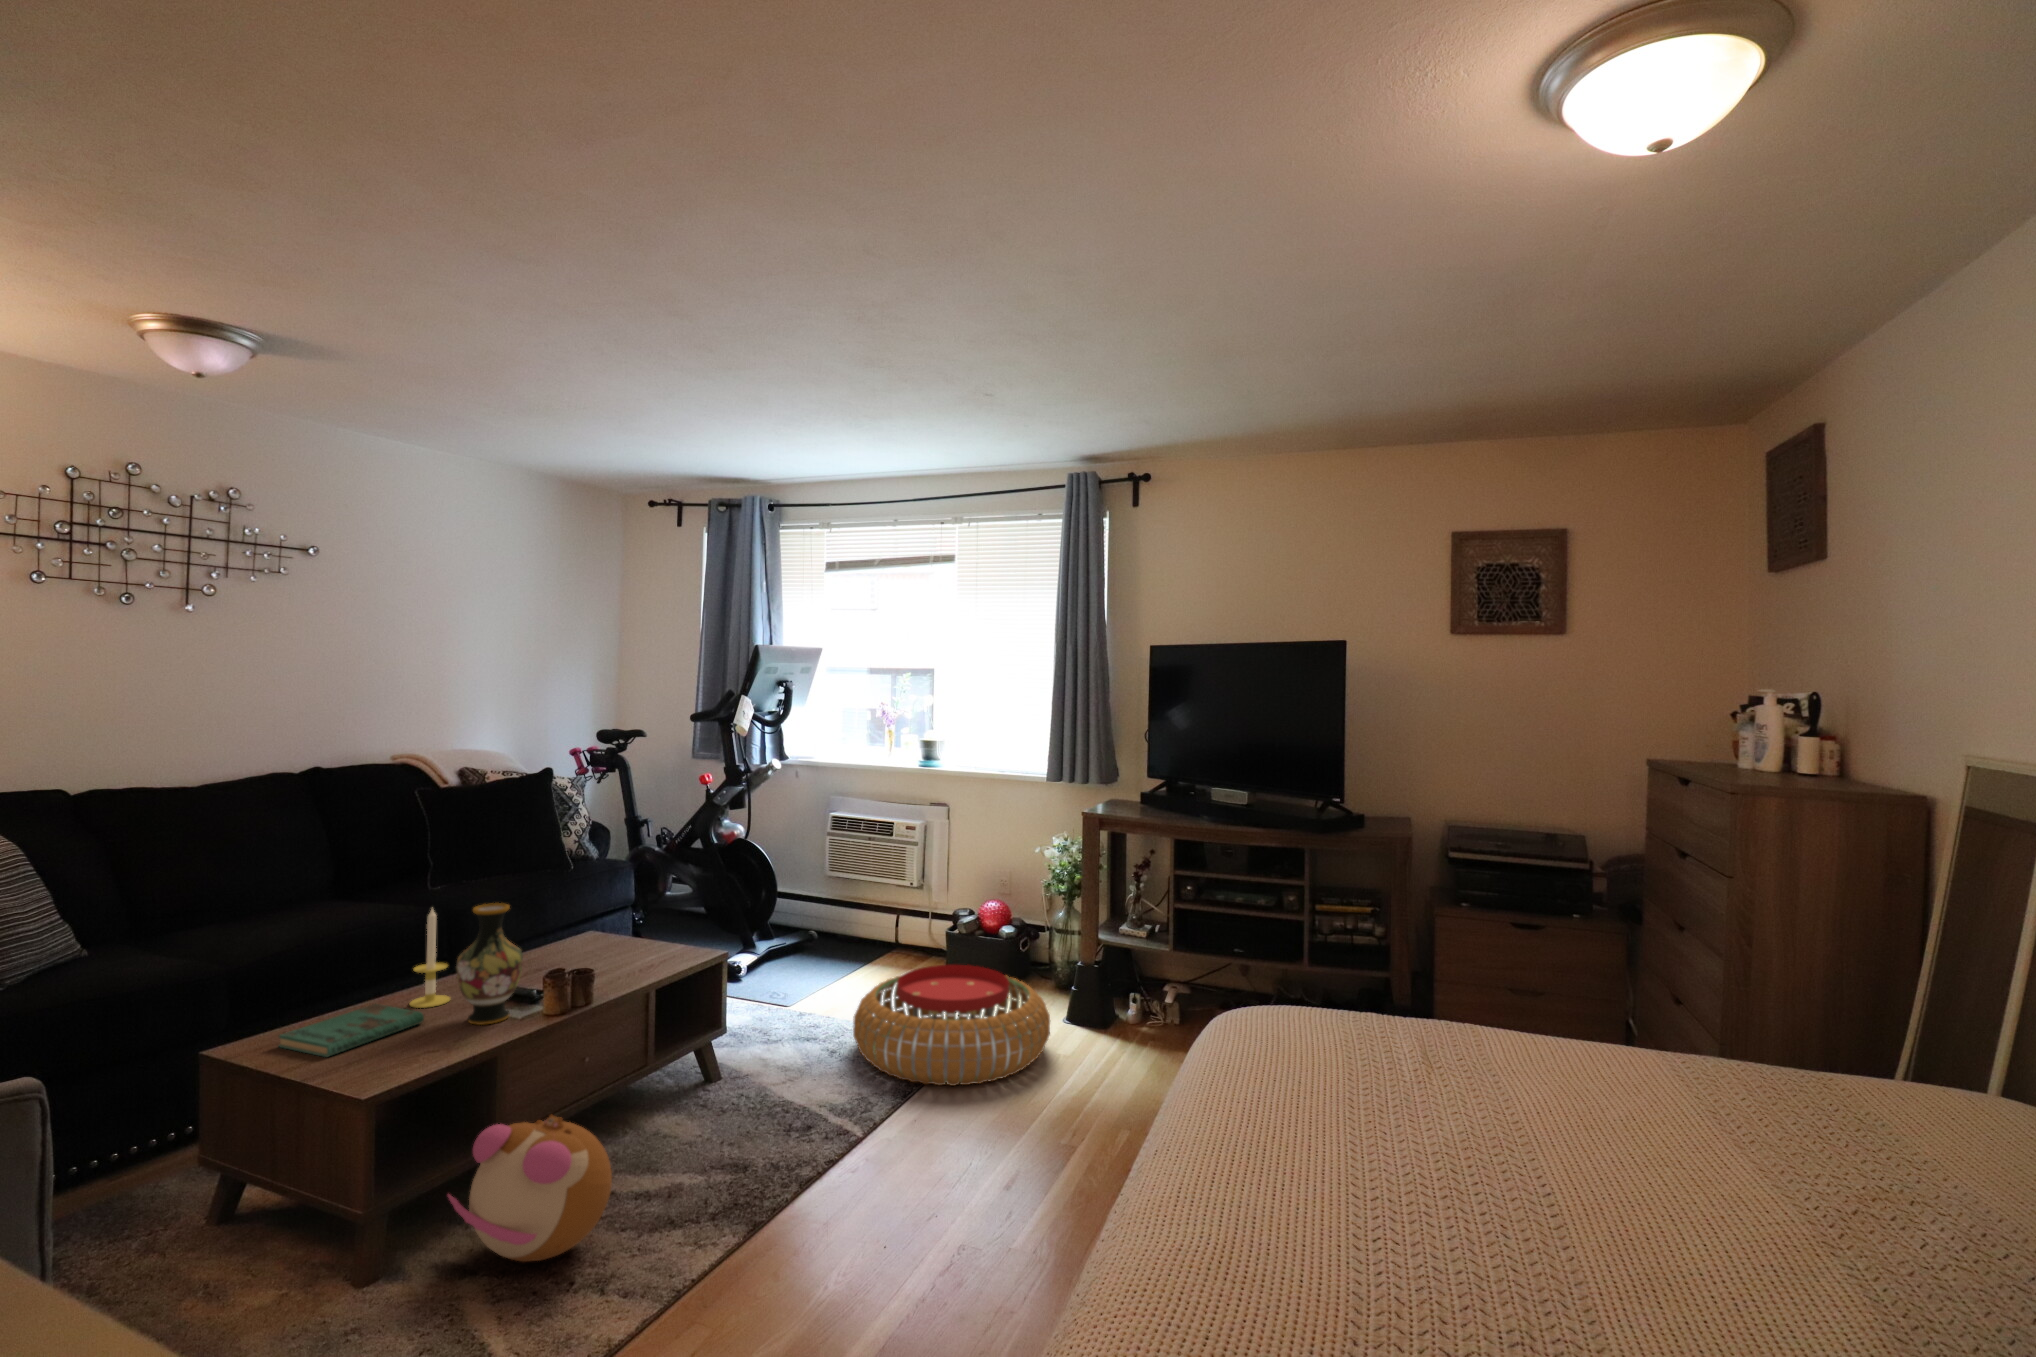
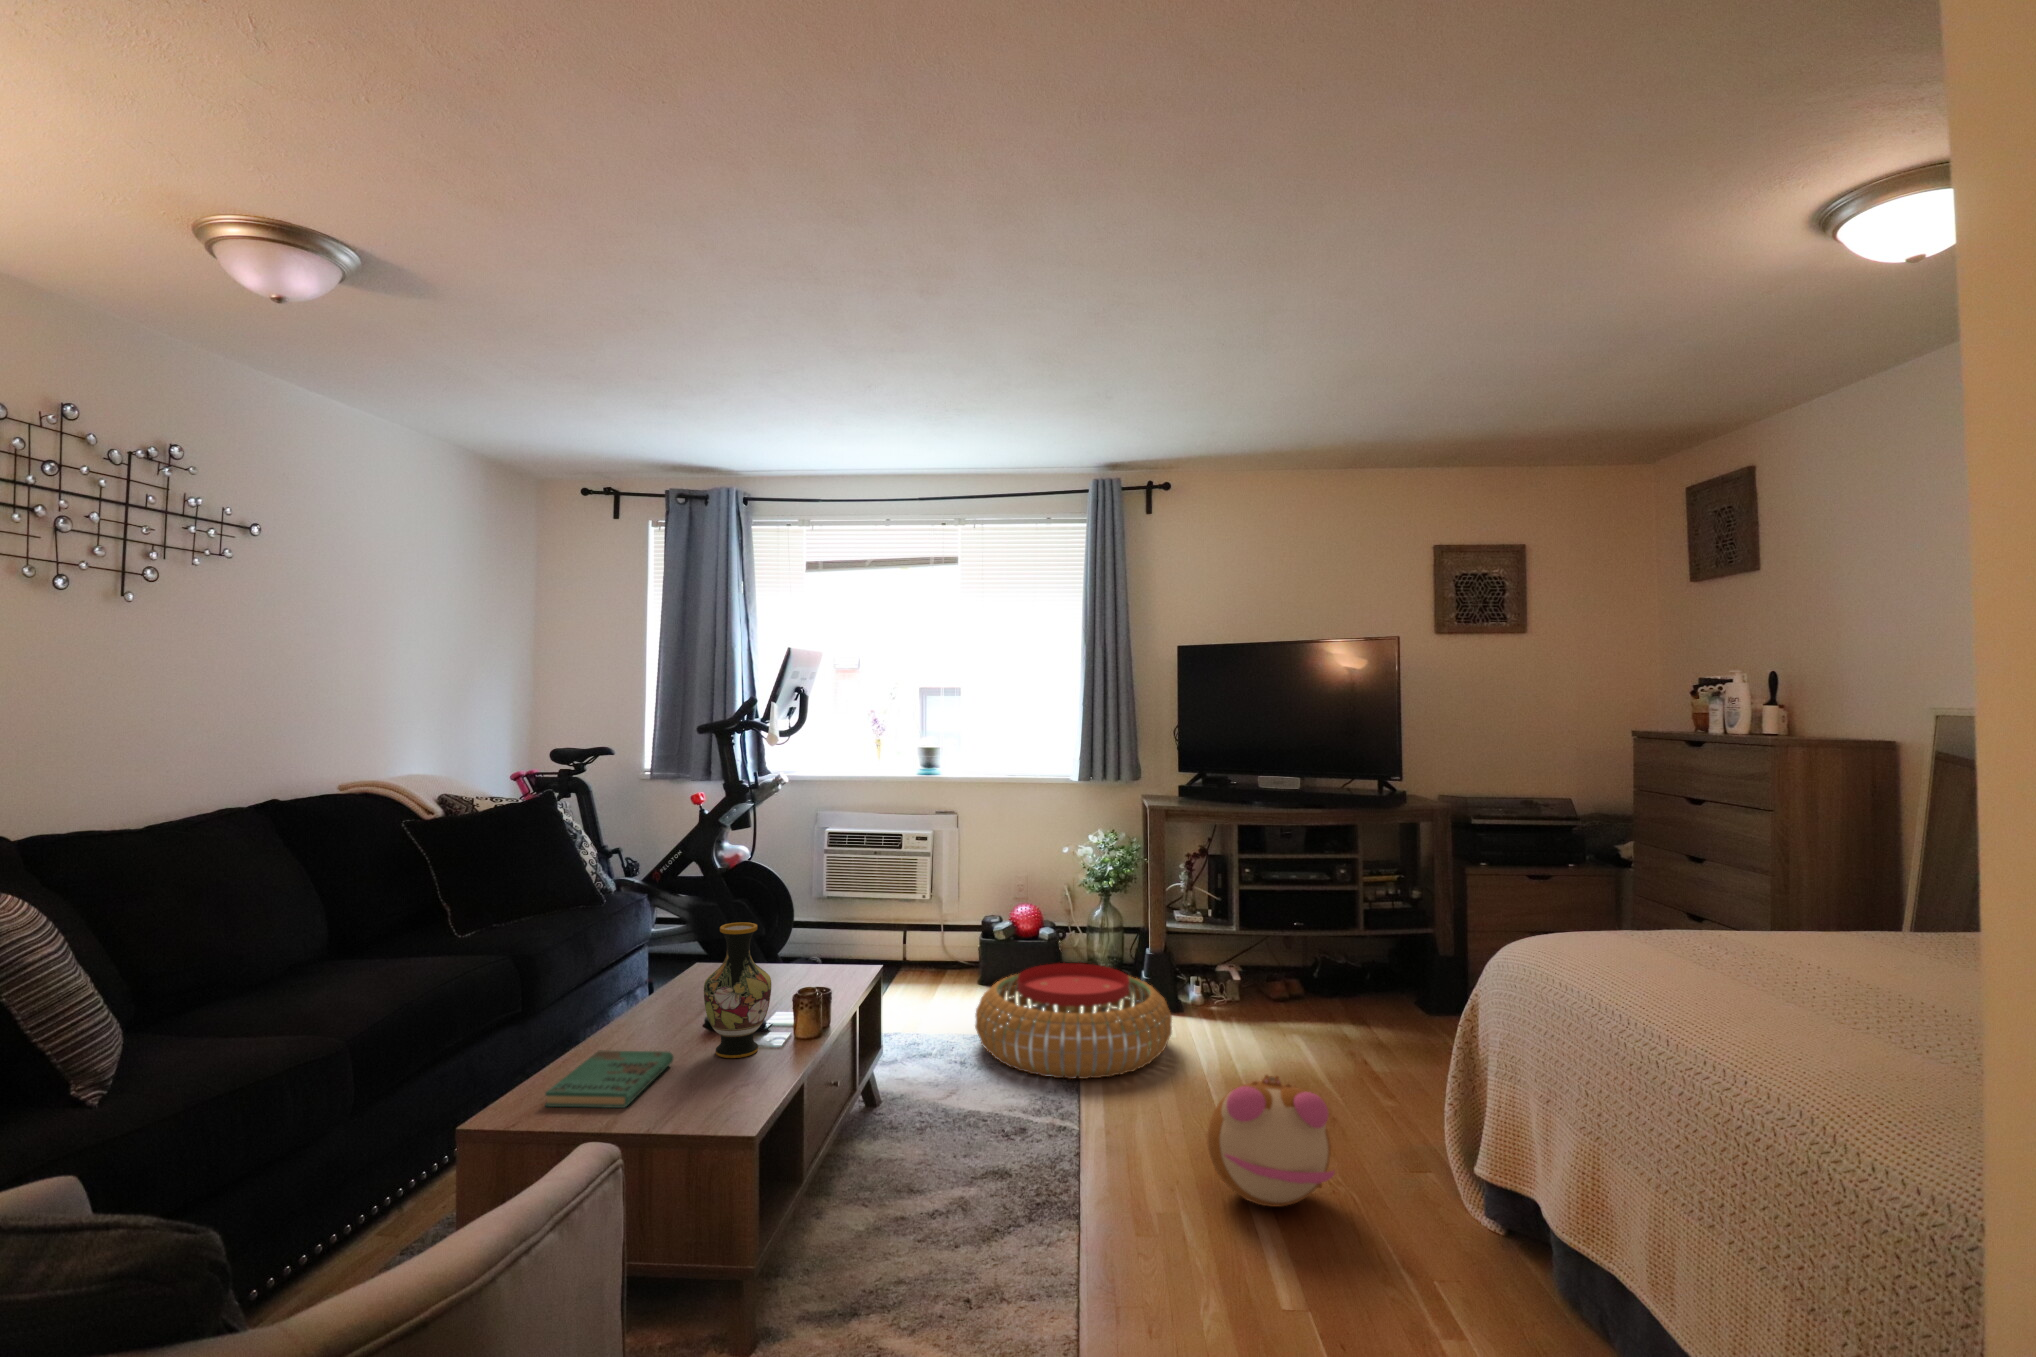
candle: present [410,909,450,1008] -> none [615,935,658,1052]
plush toy: present [448,1115,612,1262] -> present [1207,1075,1335,1207]

